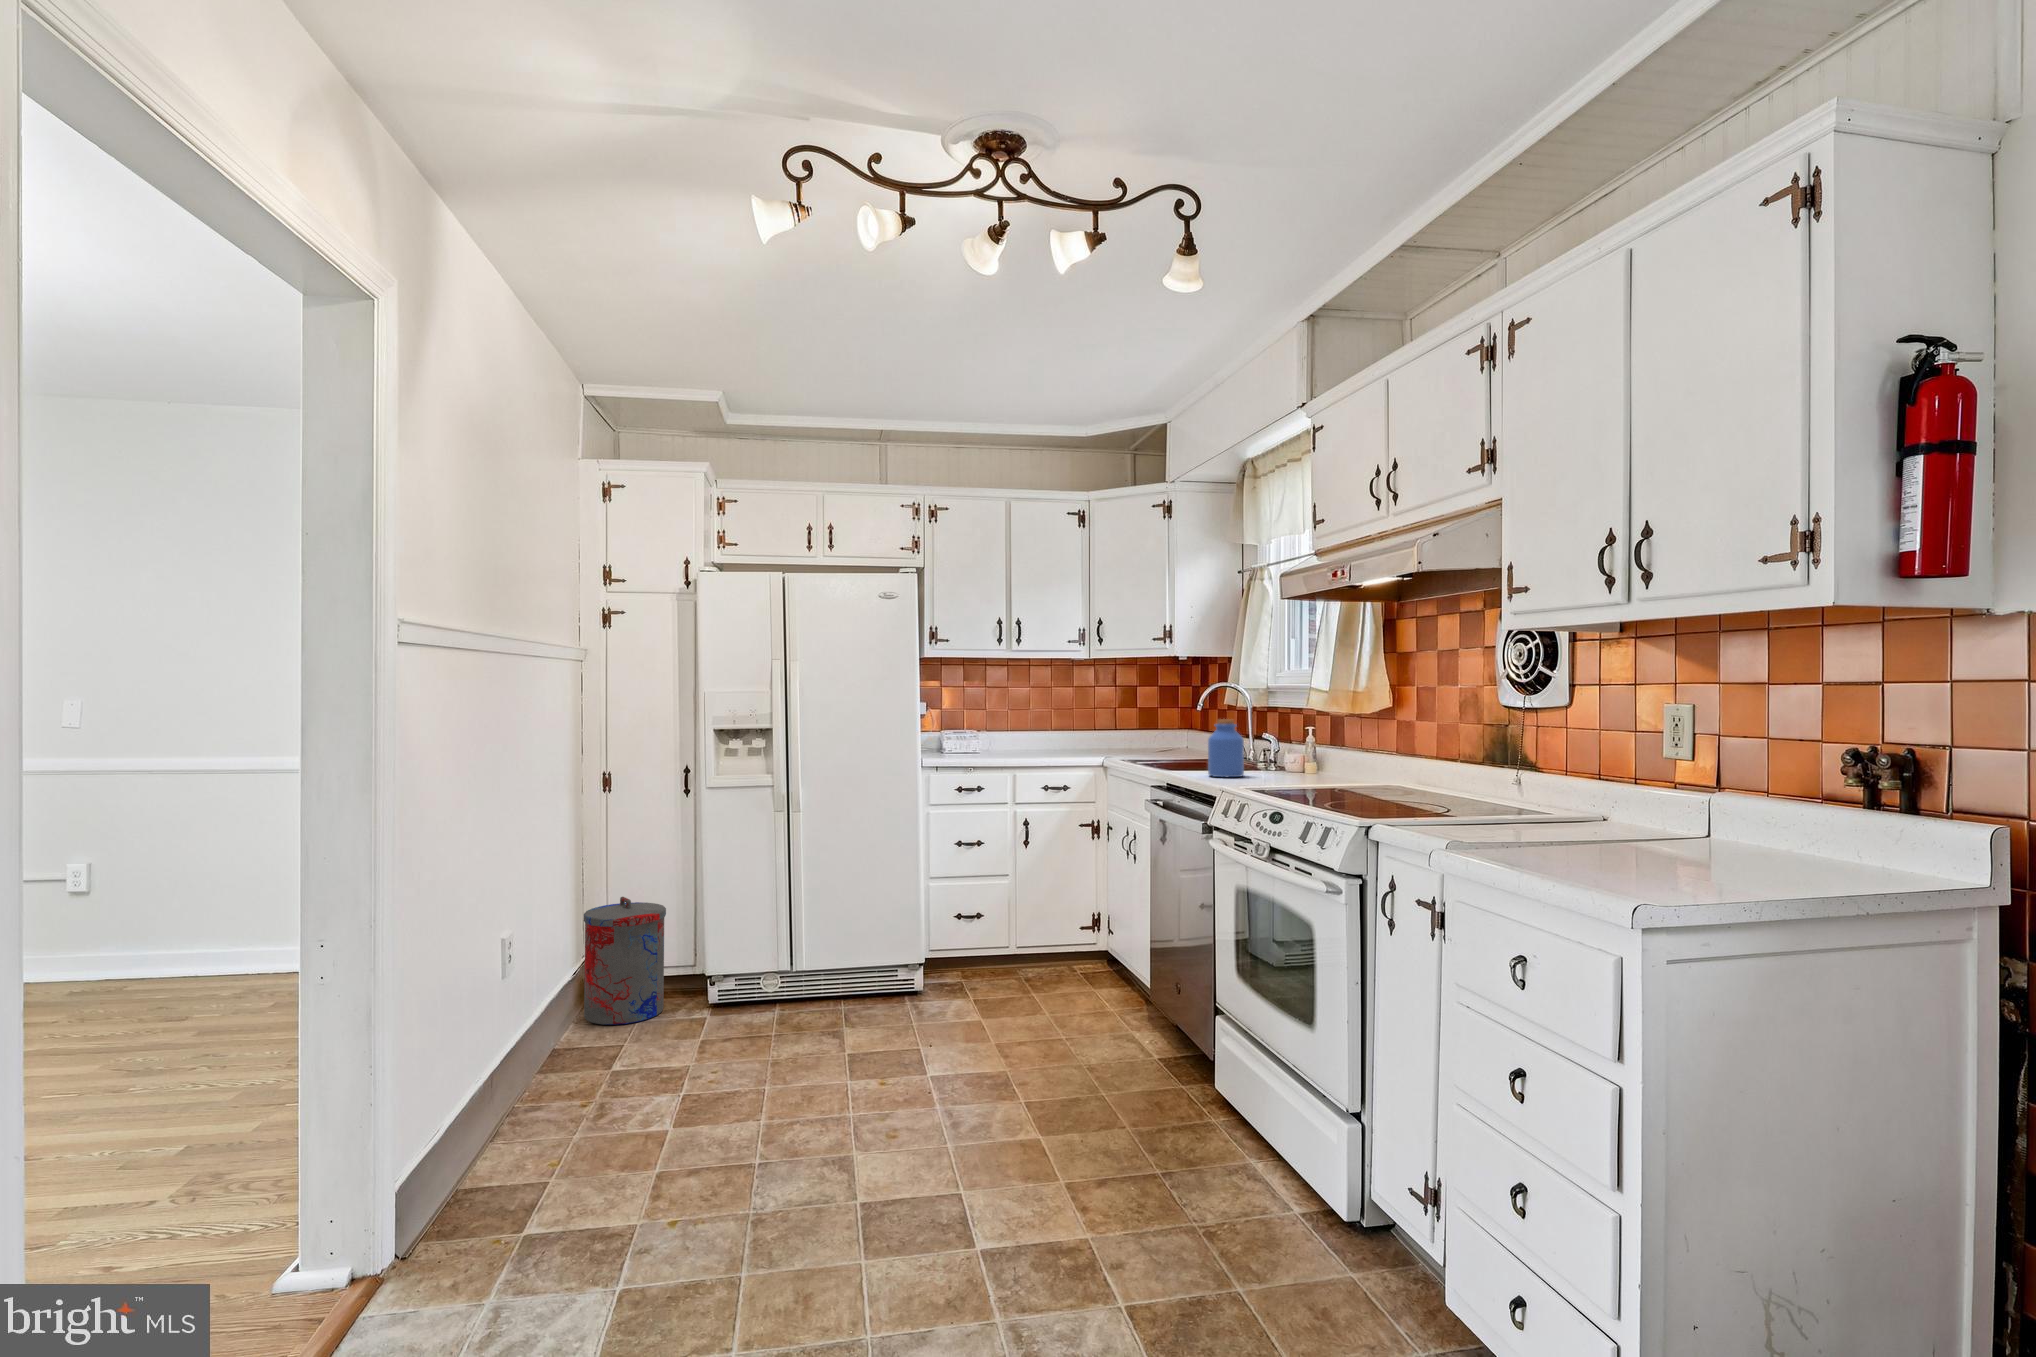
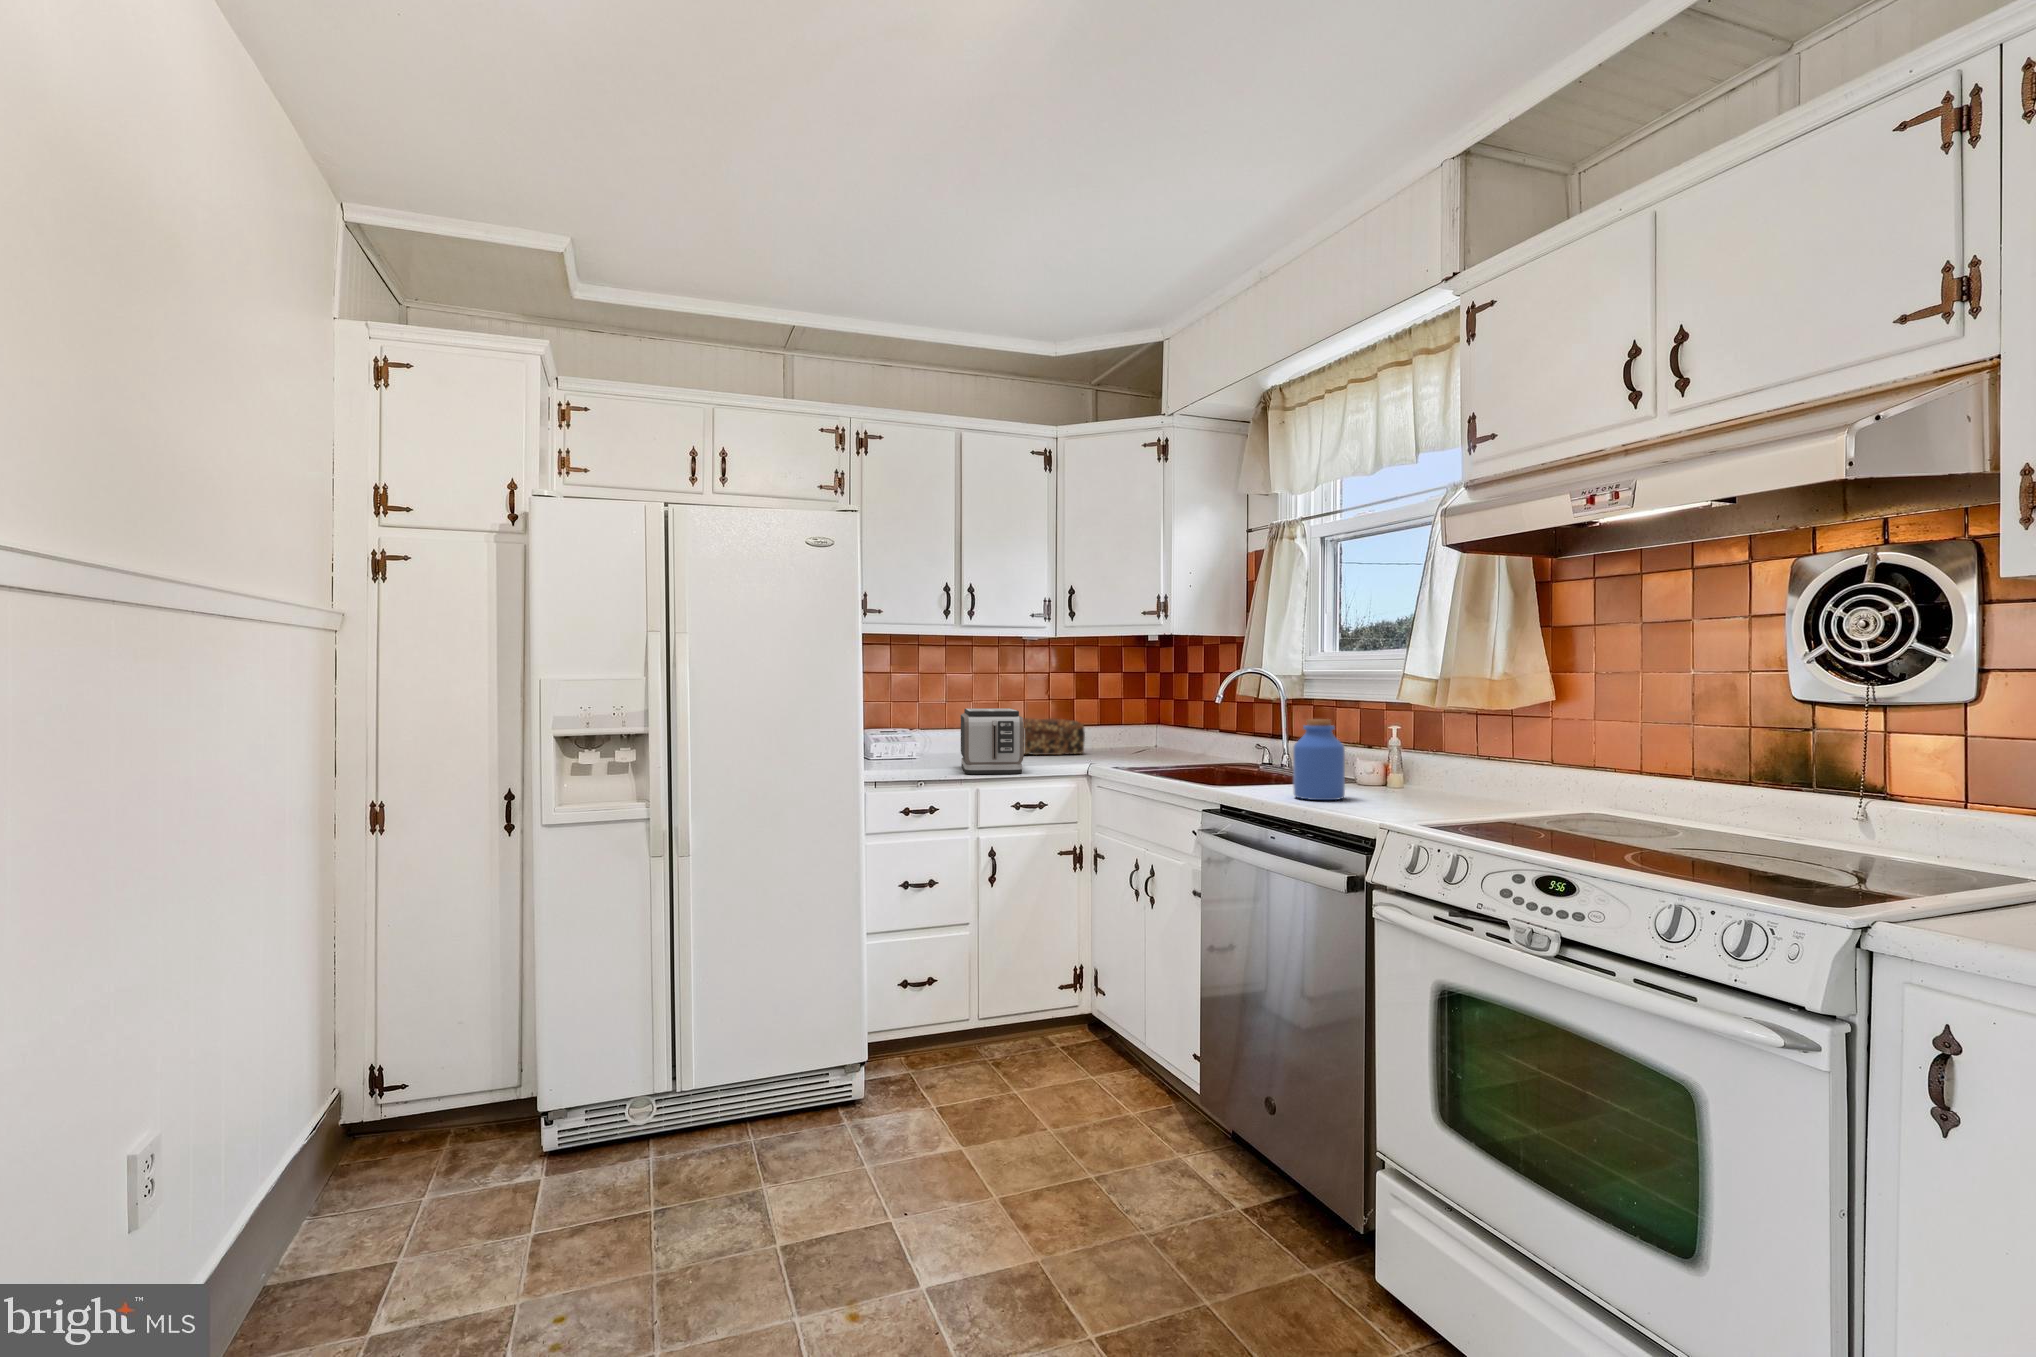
toaster: none [1002,713,1049,762] -> present [961,708,1024,774]
bread loaf: none [1064,722,1119,751] -> present [1024,718,1085,755]
trash can: present [584,897,666,1025] -> none [337,995,477,1205]

